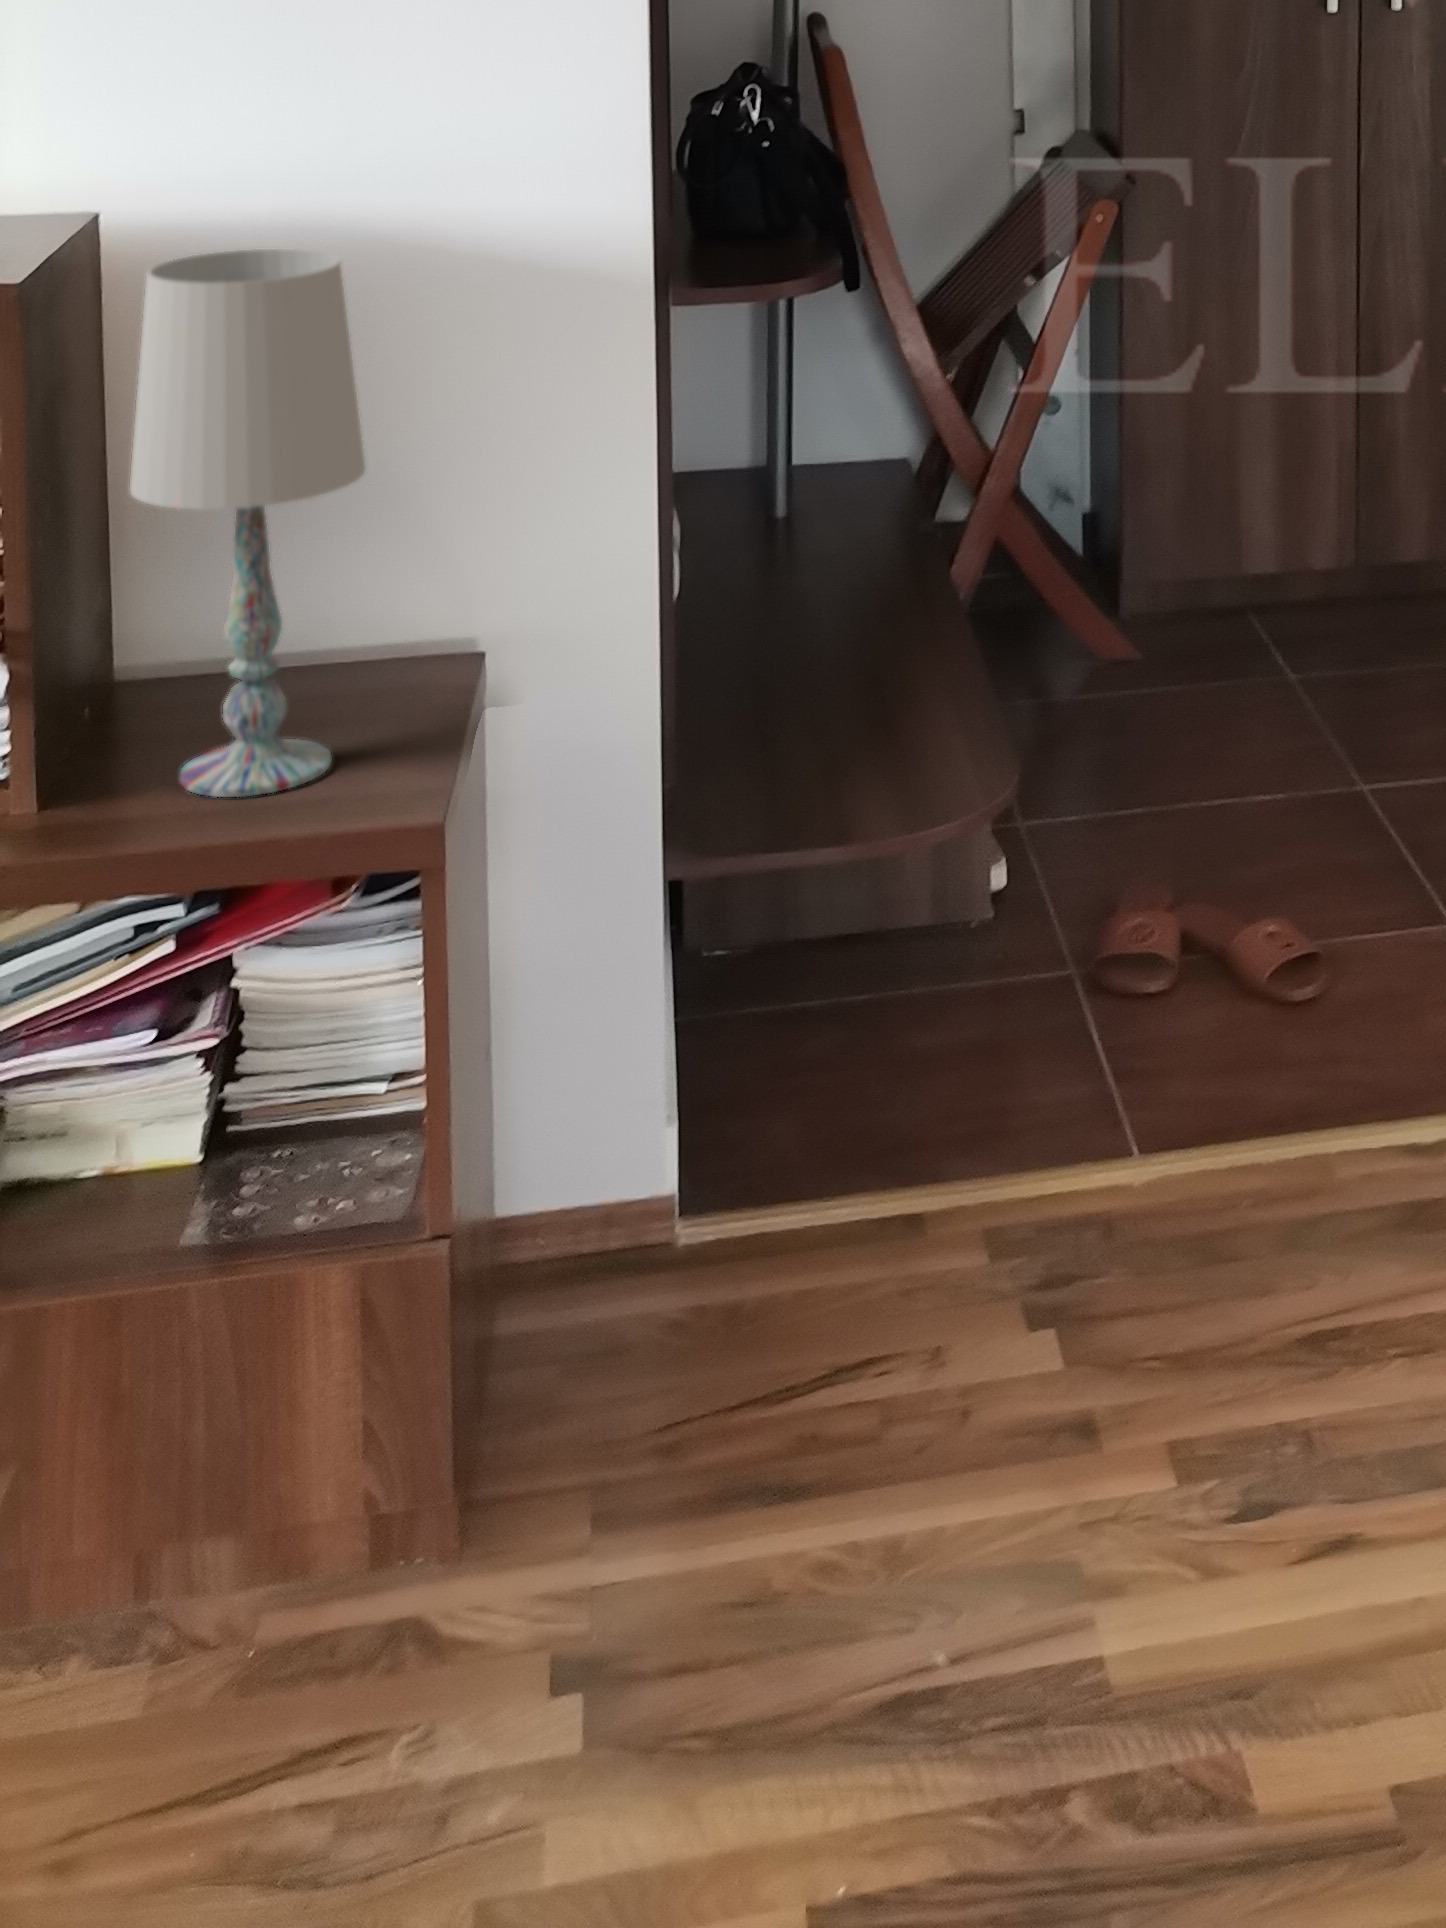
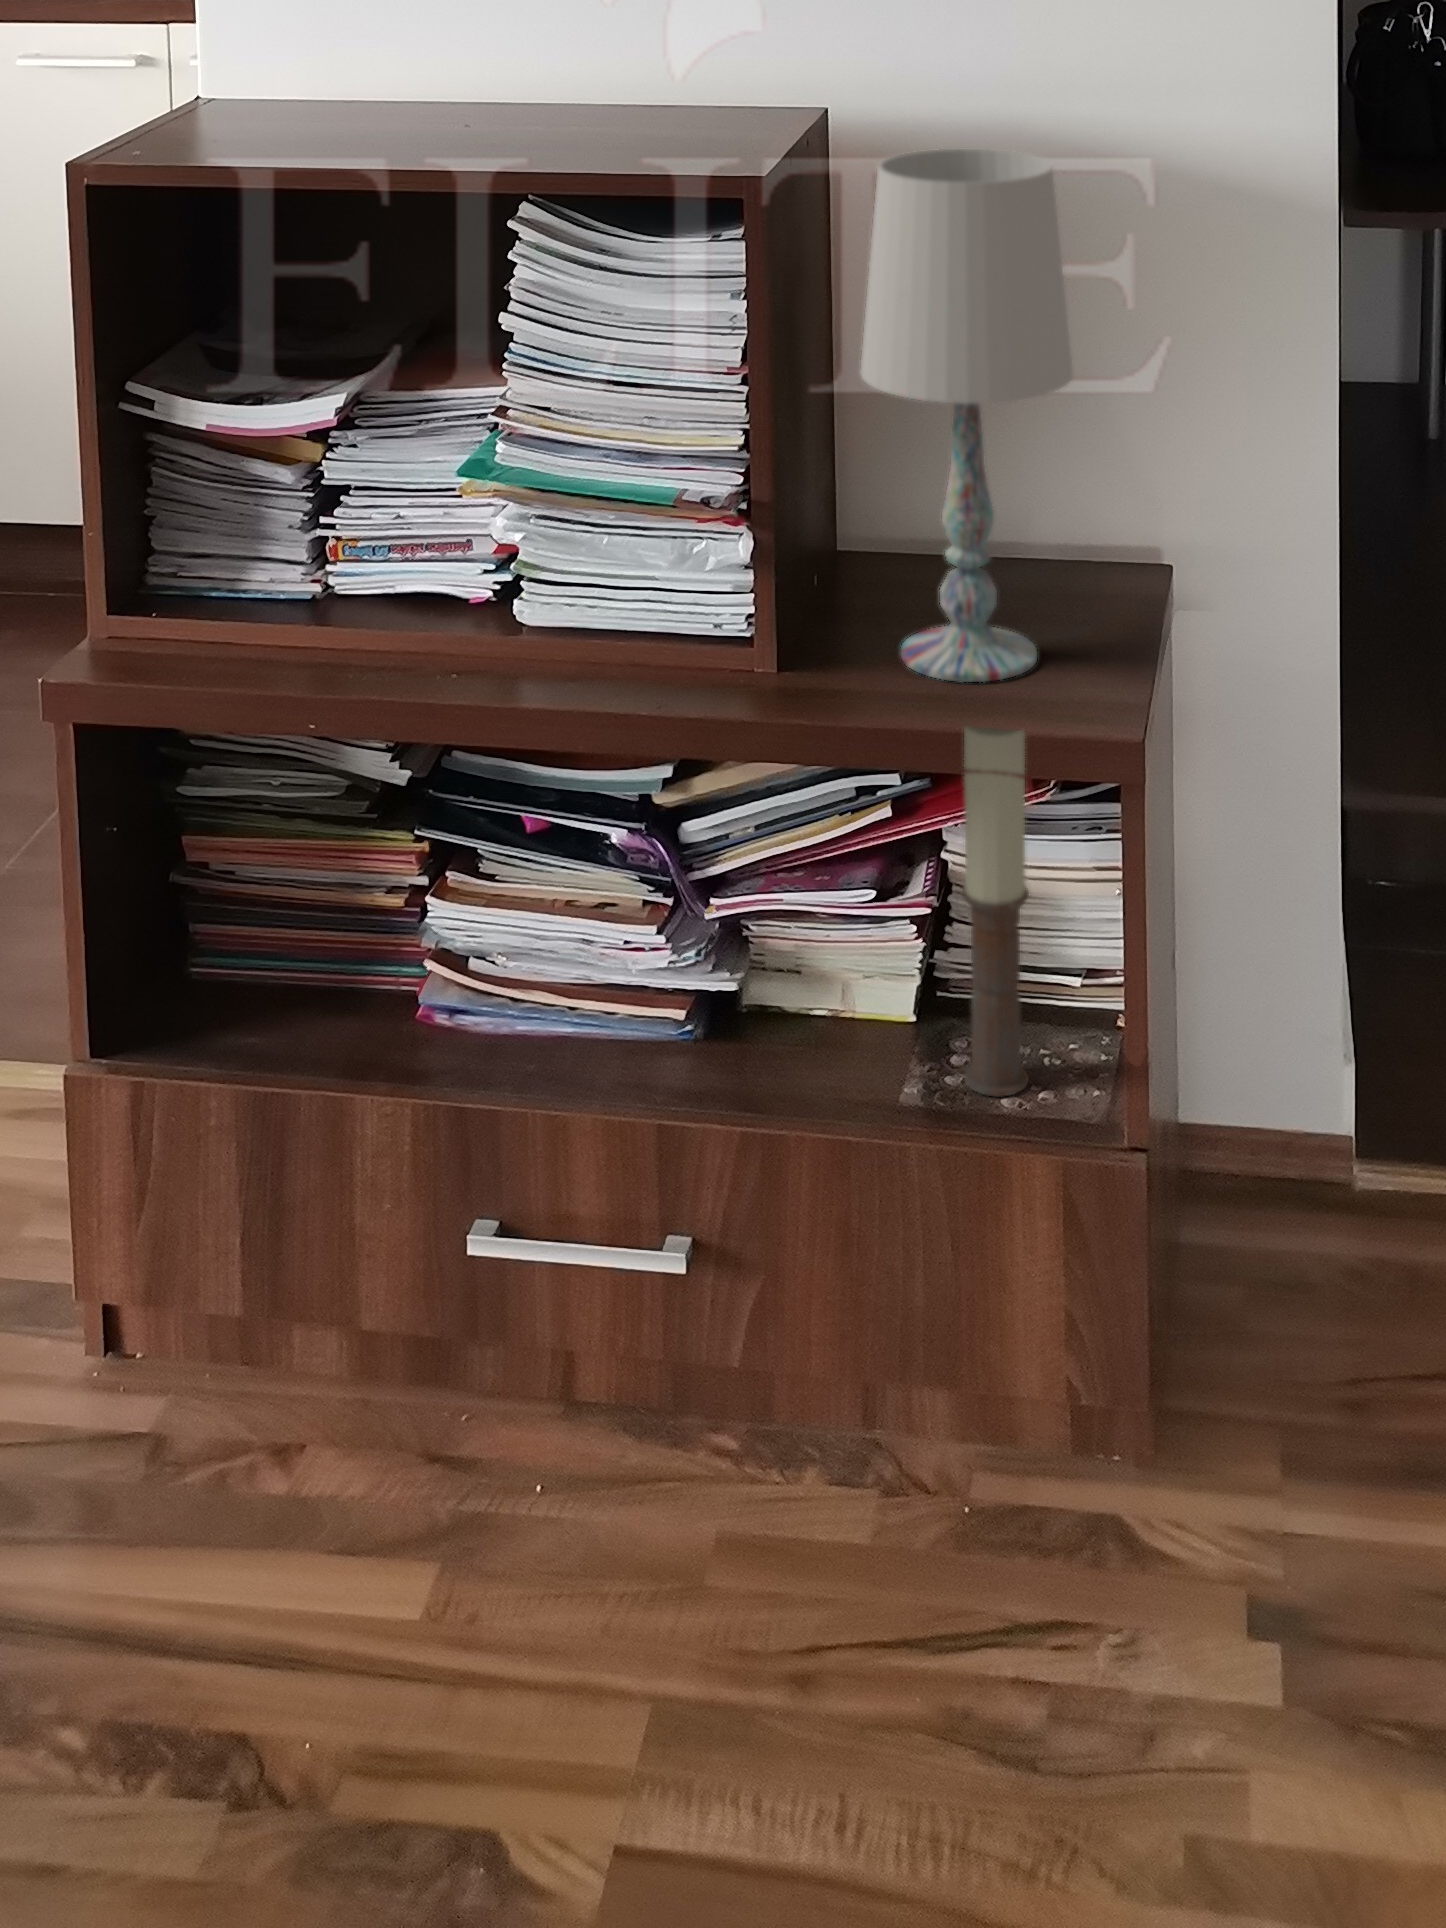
candle: none [250,821,327,1219] -> present [962,726,1029,1097]

